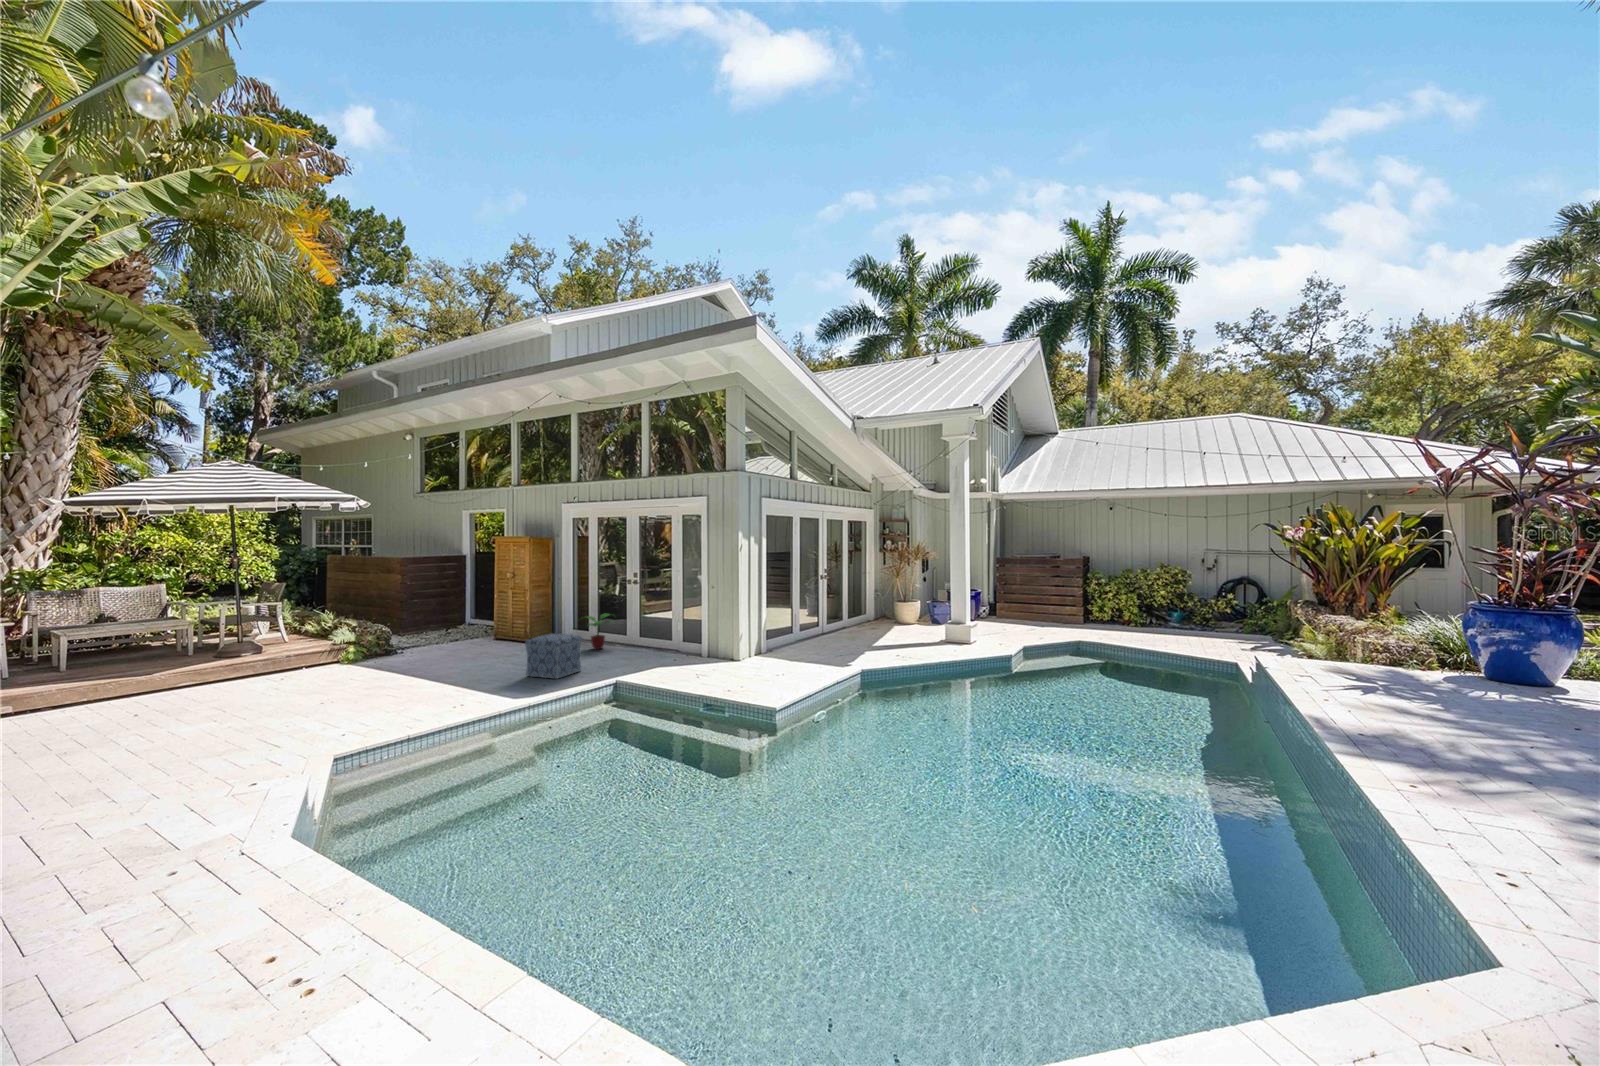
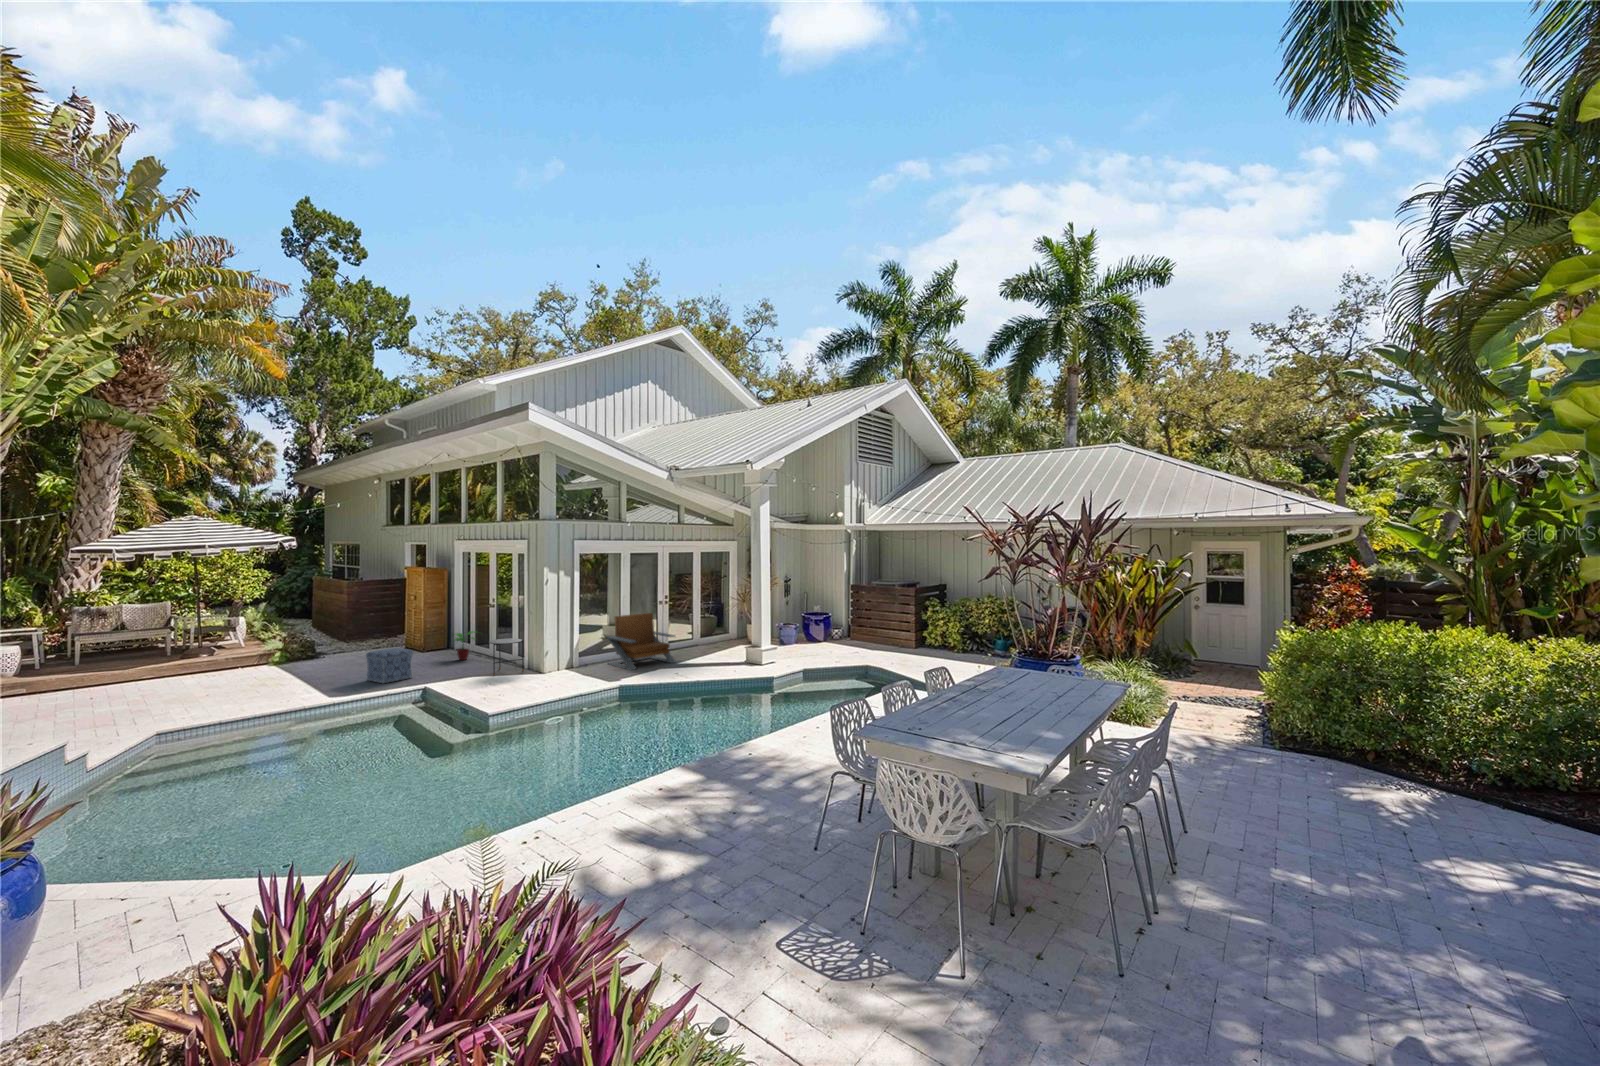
lounge chair: none [784,586,858,651] -> present [607,613,675,670]
side table: none [665,619,705,664] -> present [489,638,524,675]

